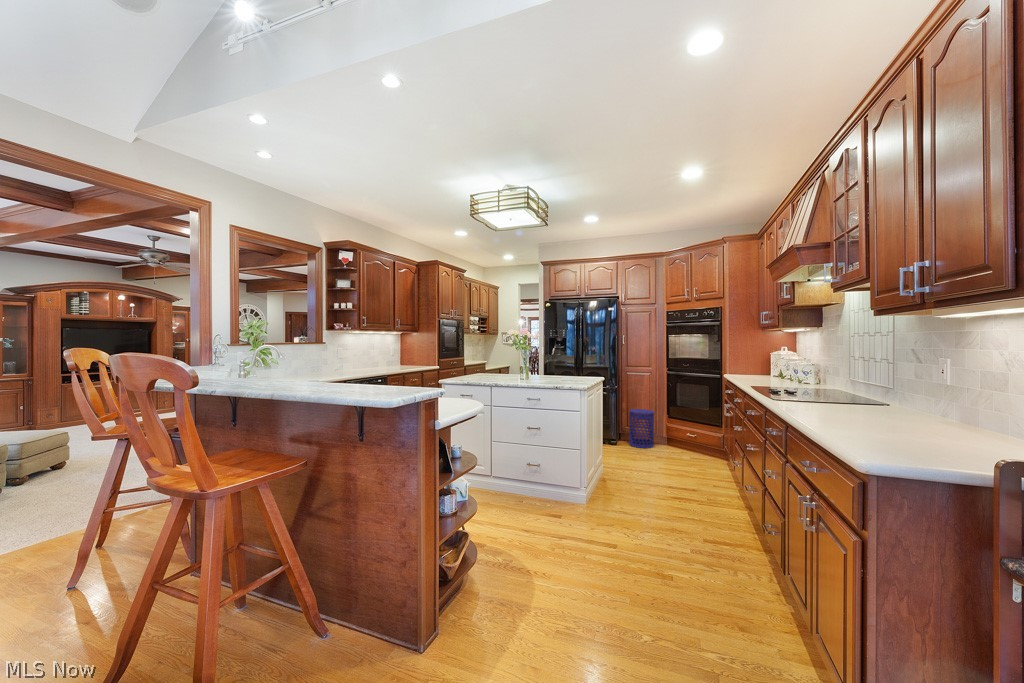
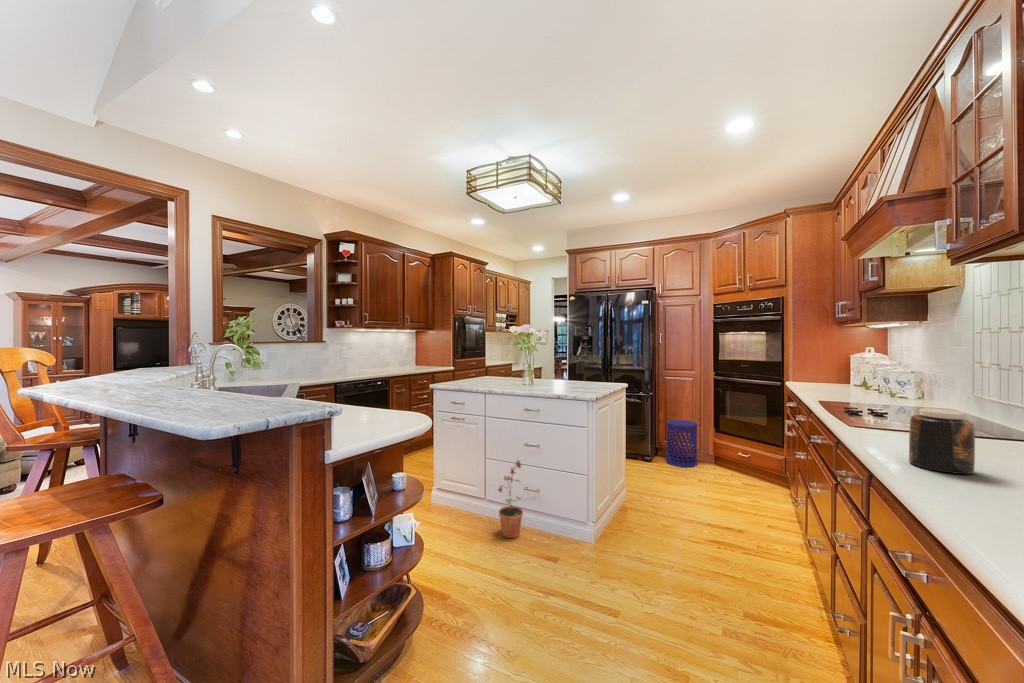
jar: none [808,383,842,420] -> present [909,408,975,474]
potted plant: none [507,441,528,505] -> present [498,460,523,538]

